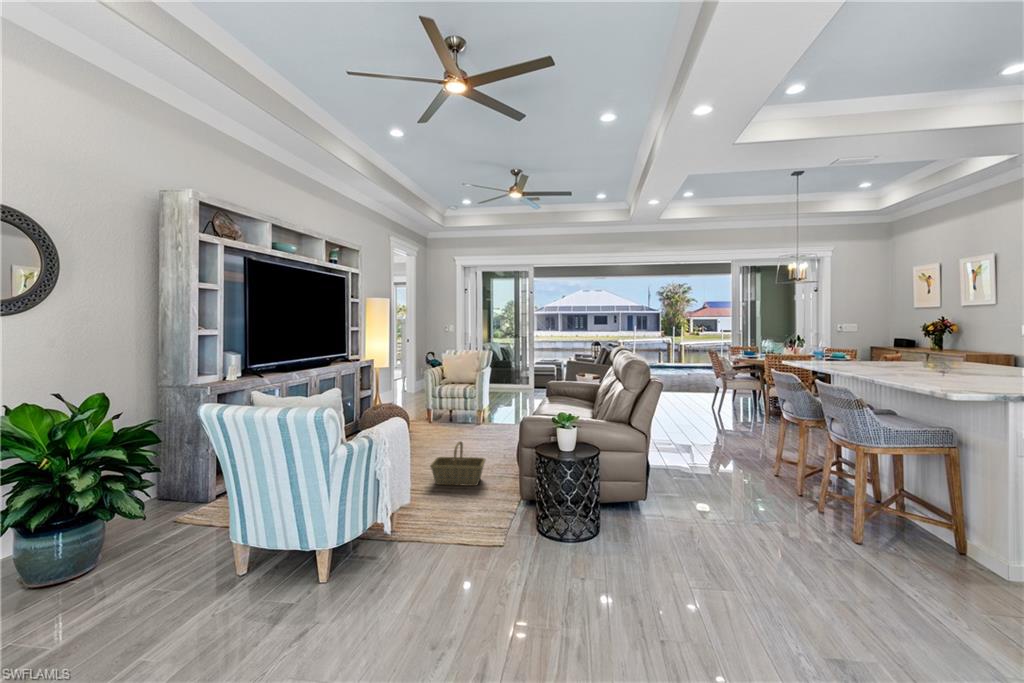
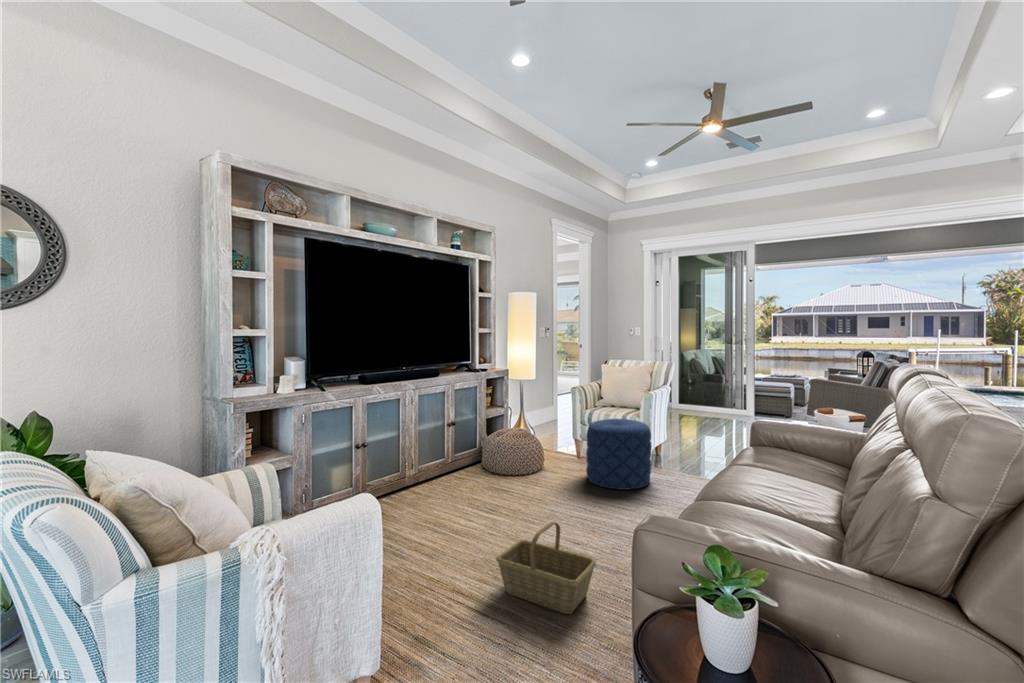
pouf: none [444,390,486,436] -> present [586,419,651,490]

